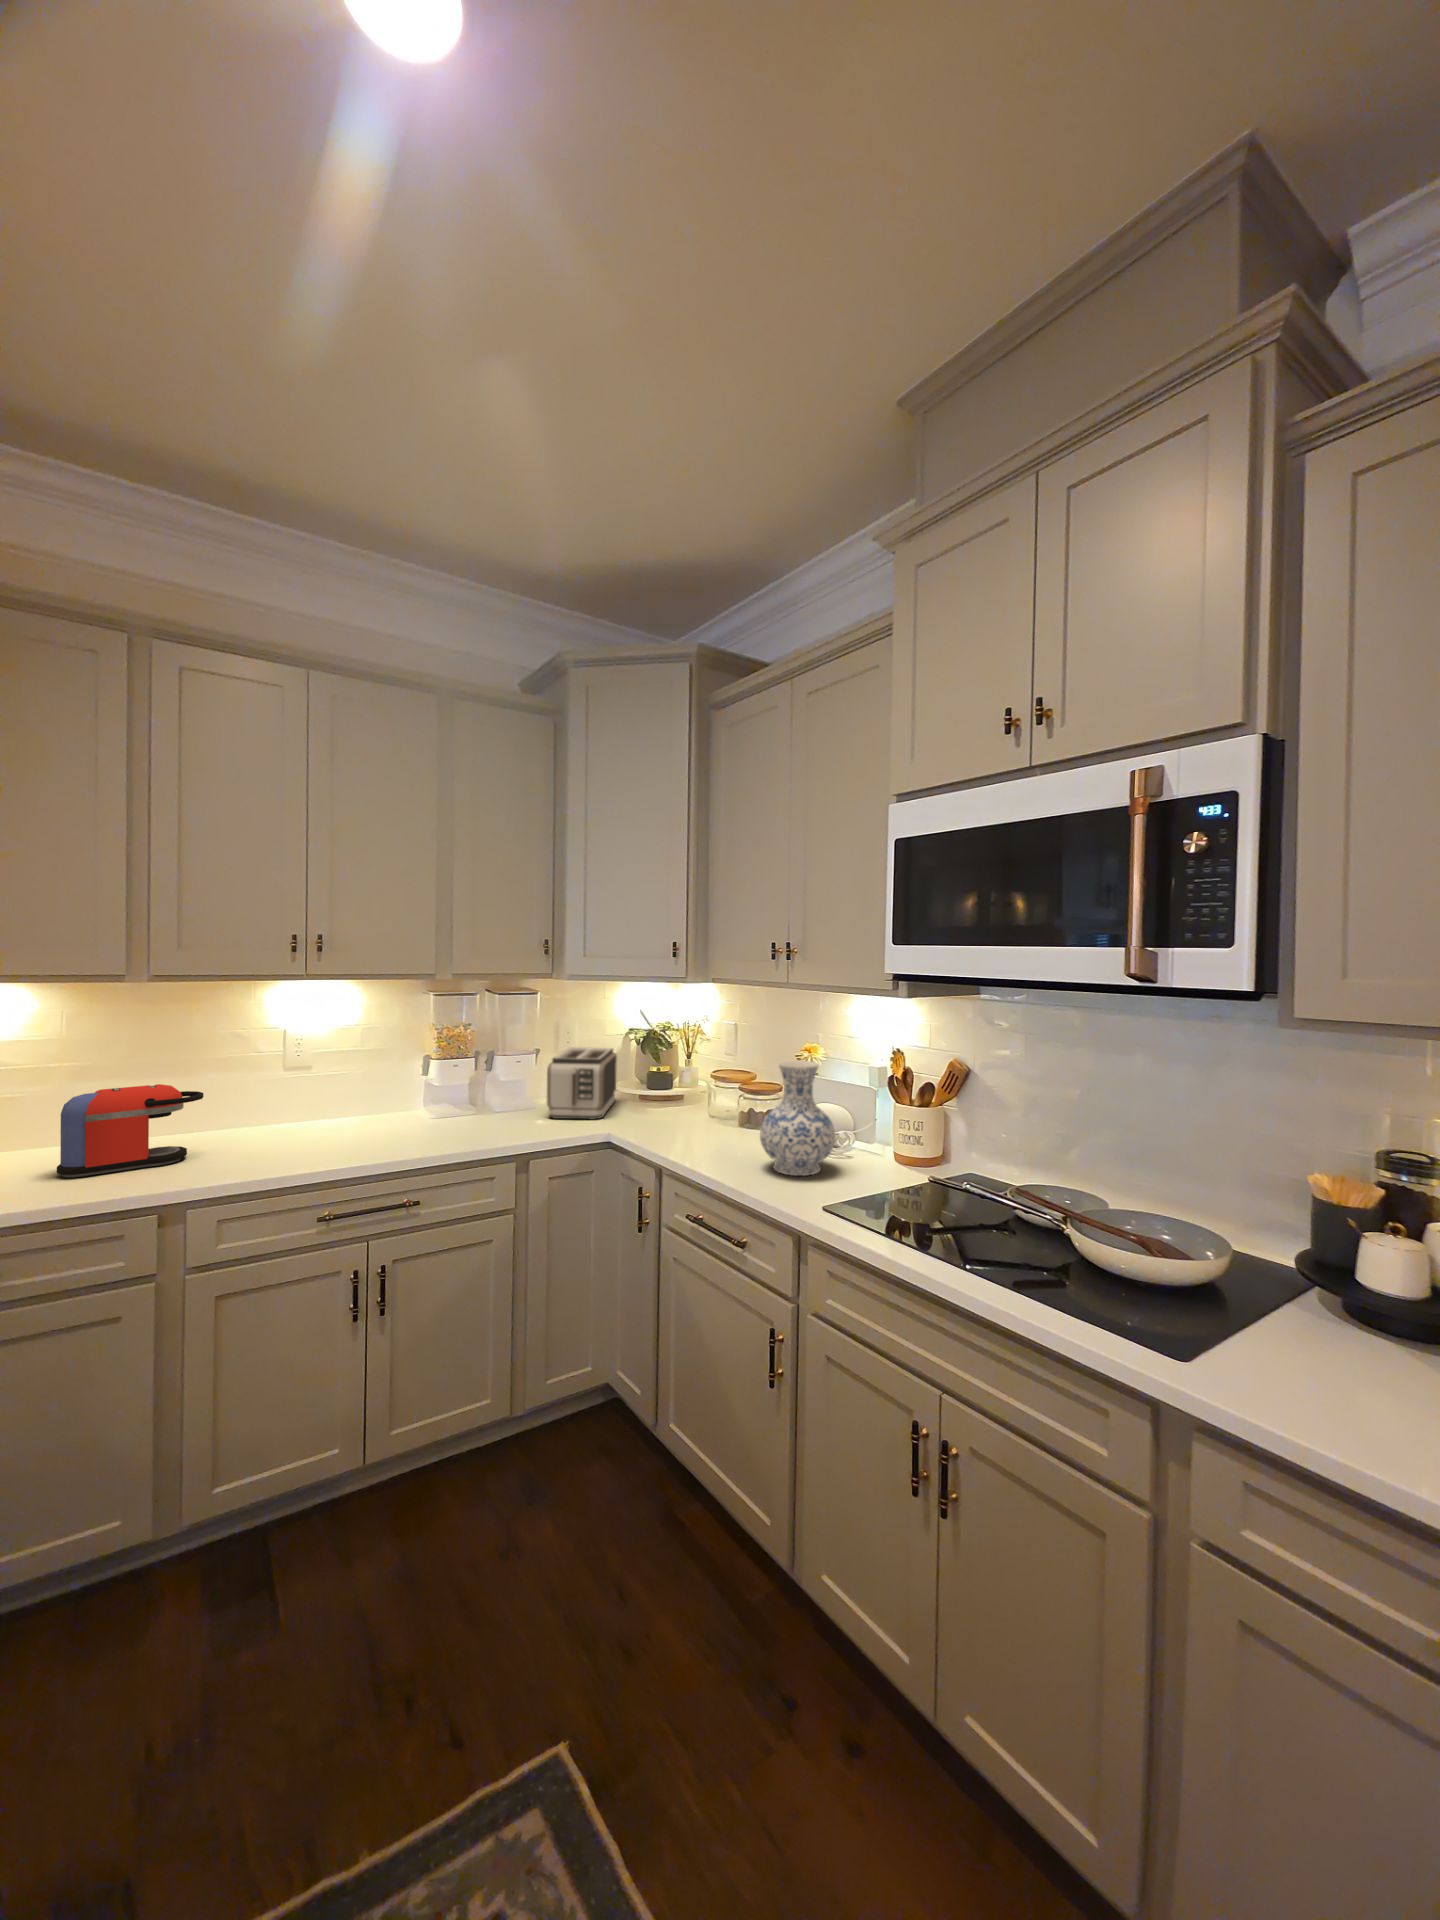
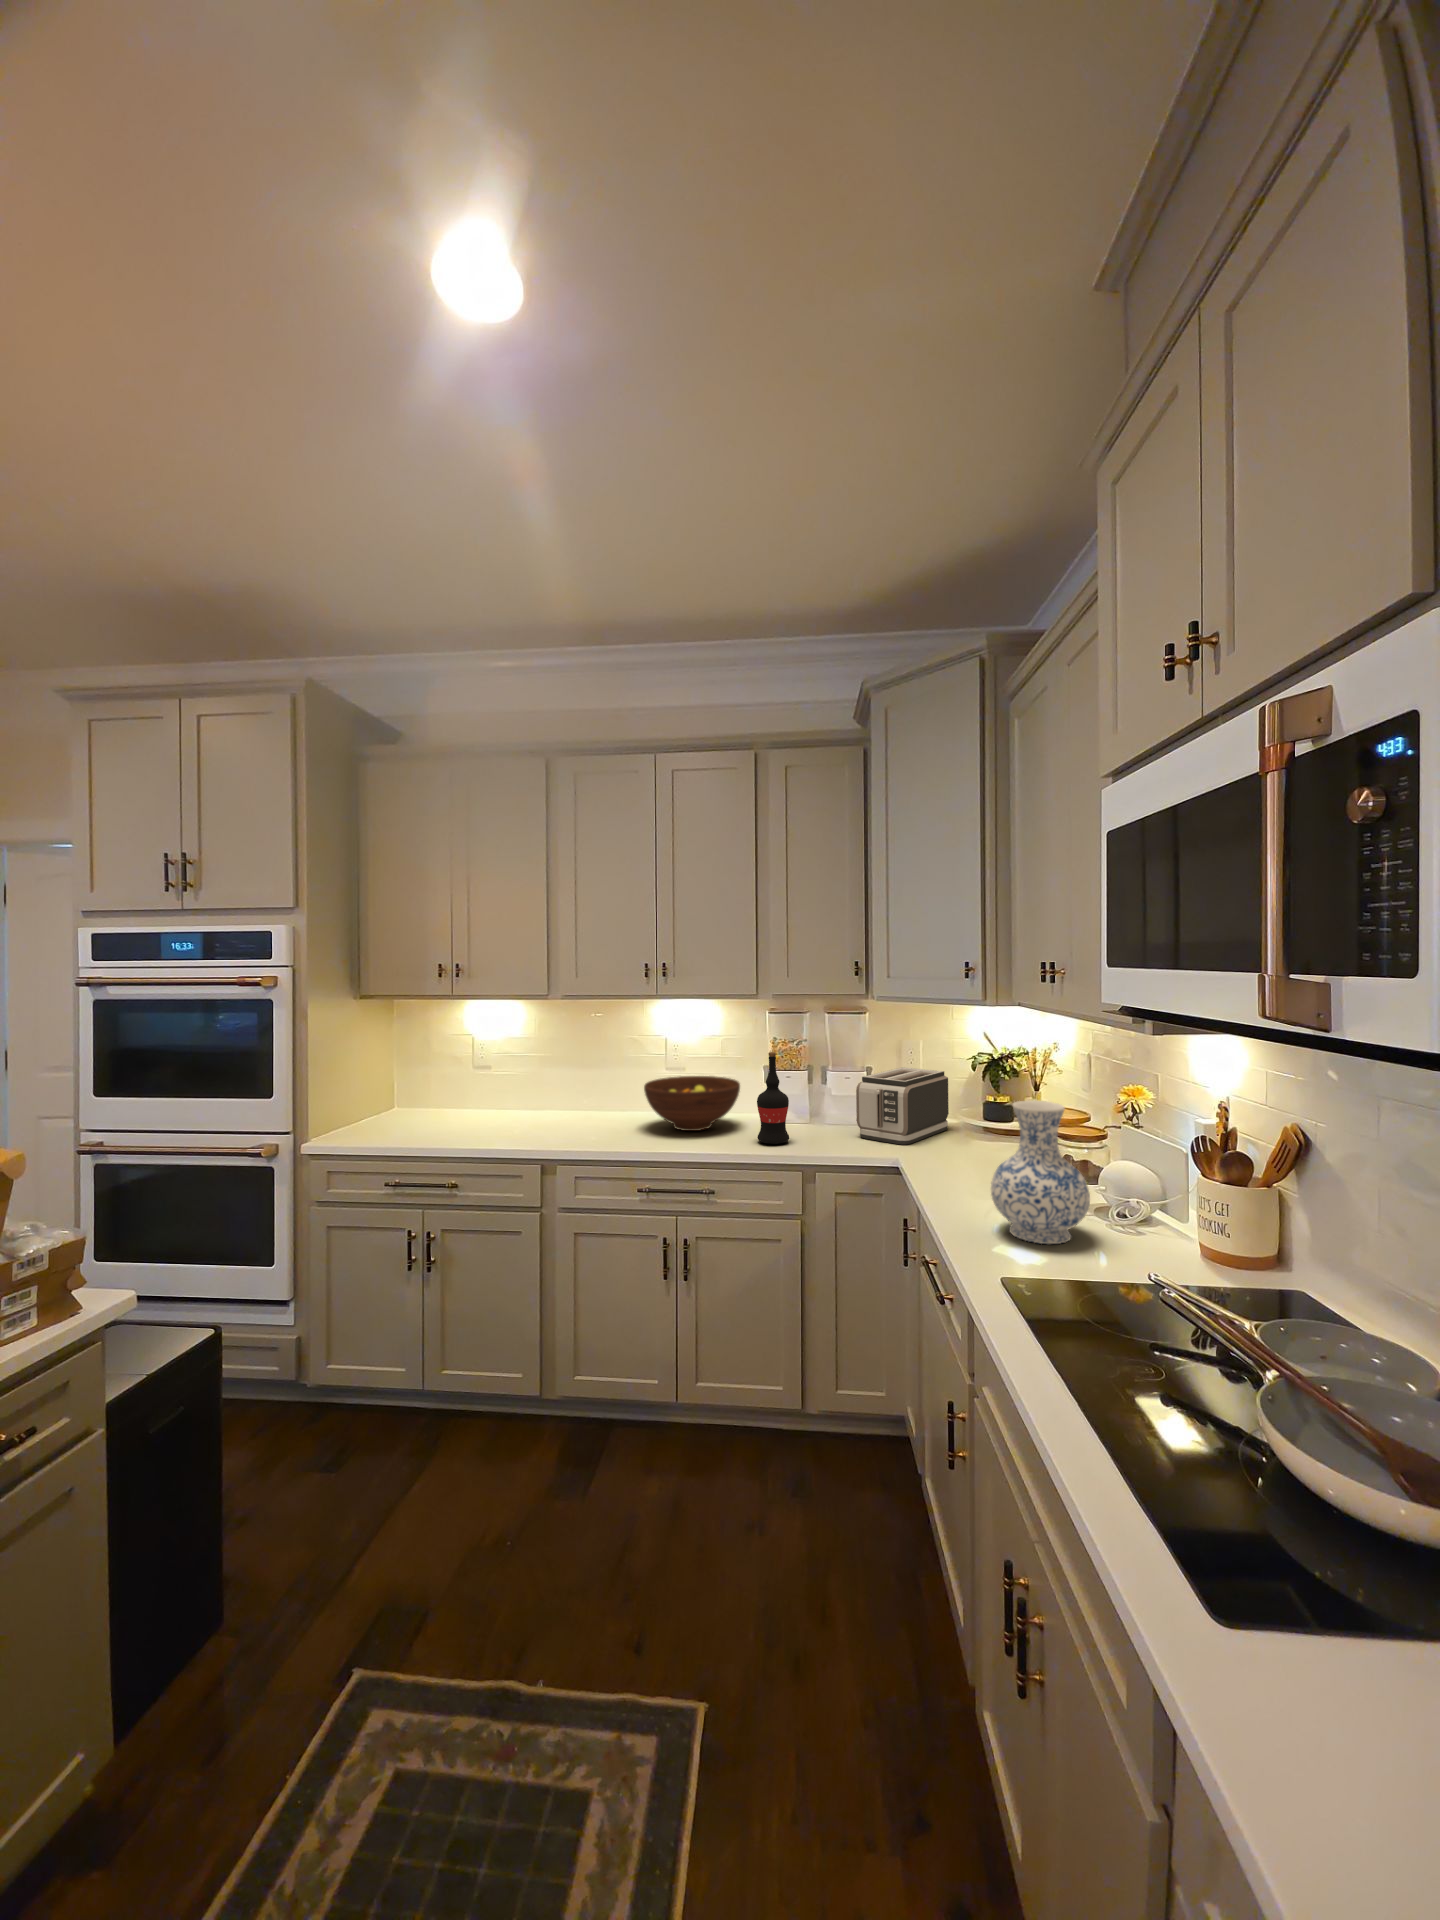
wine bottle: none [452,1038,489,1137] -> present [757,1052,789,1144]
fruit bowl: none [286,1072,413,1138] -> present [644,1076,740,1131]
coffee maker: present [57,1084,203,1178] -> none [509,1073,591,1132]

